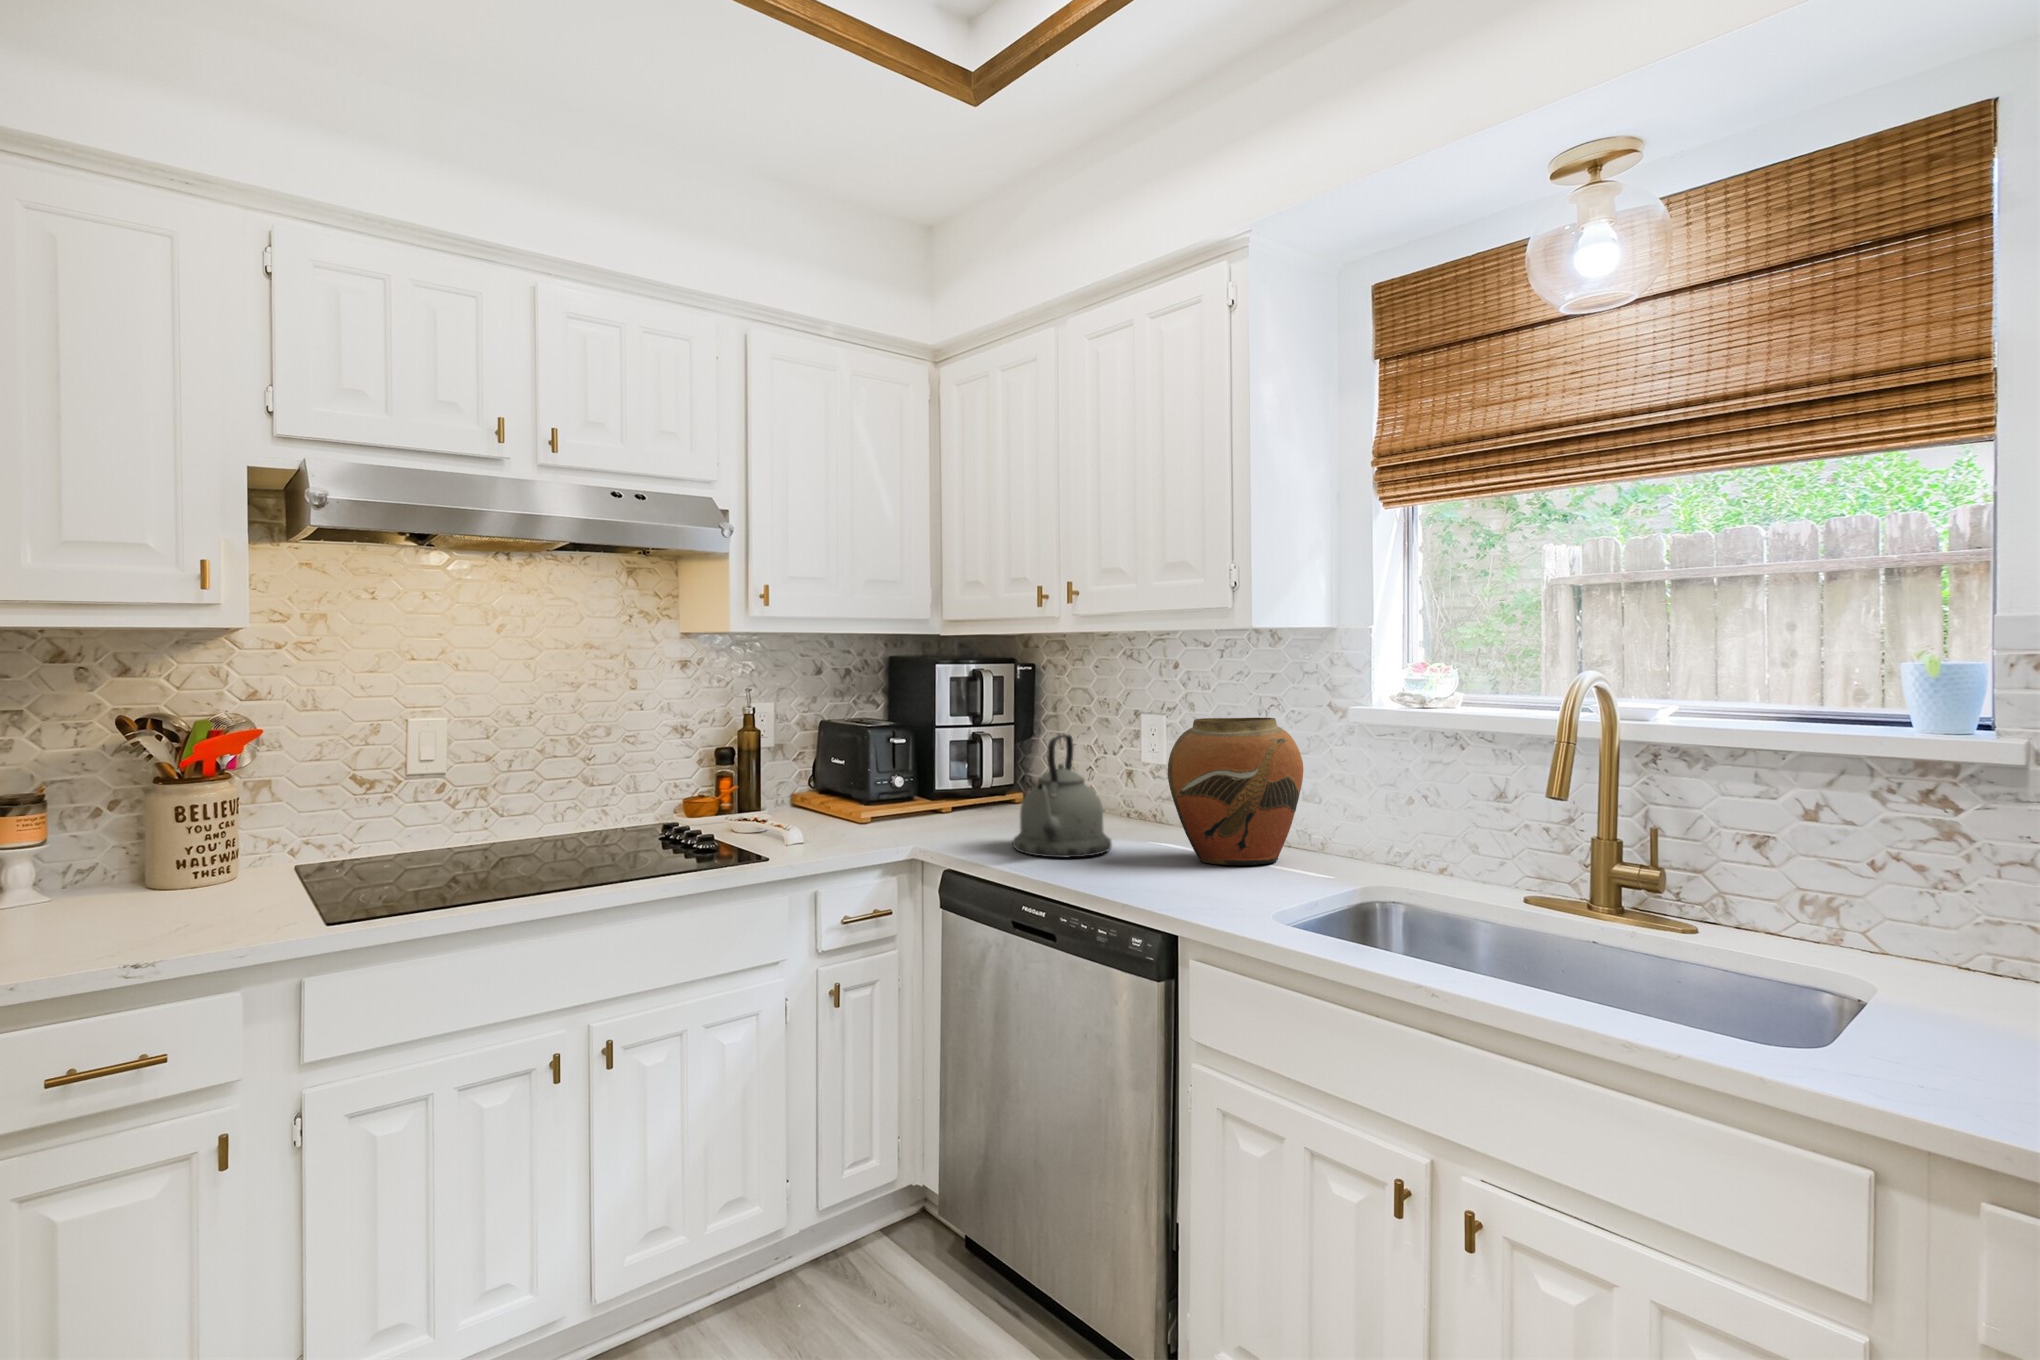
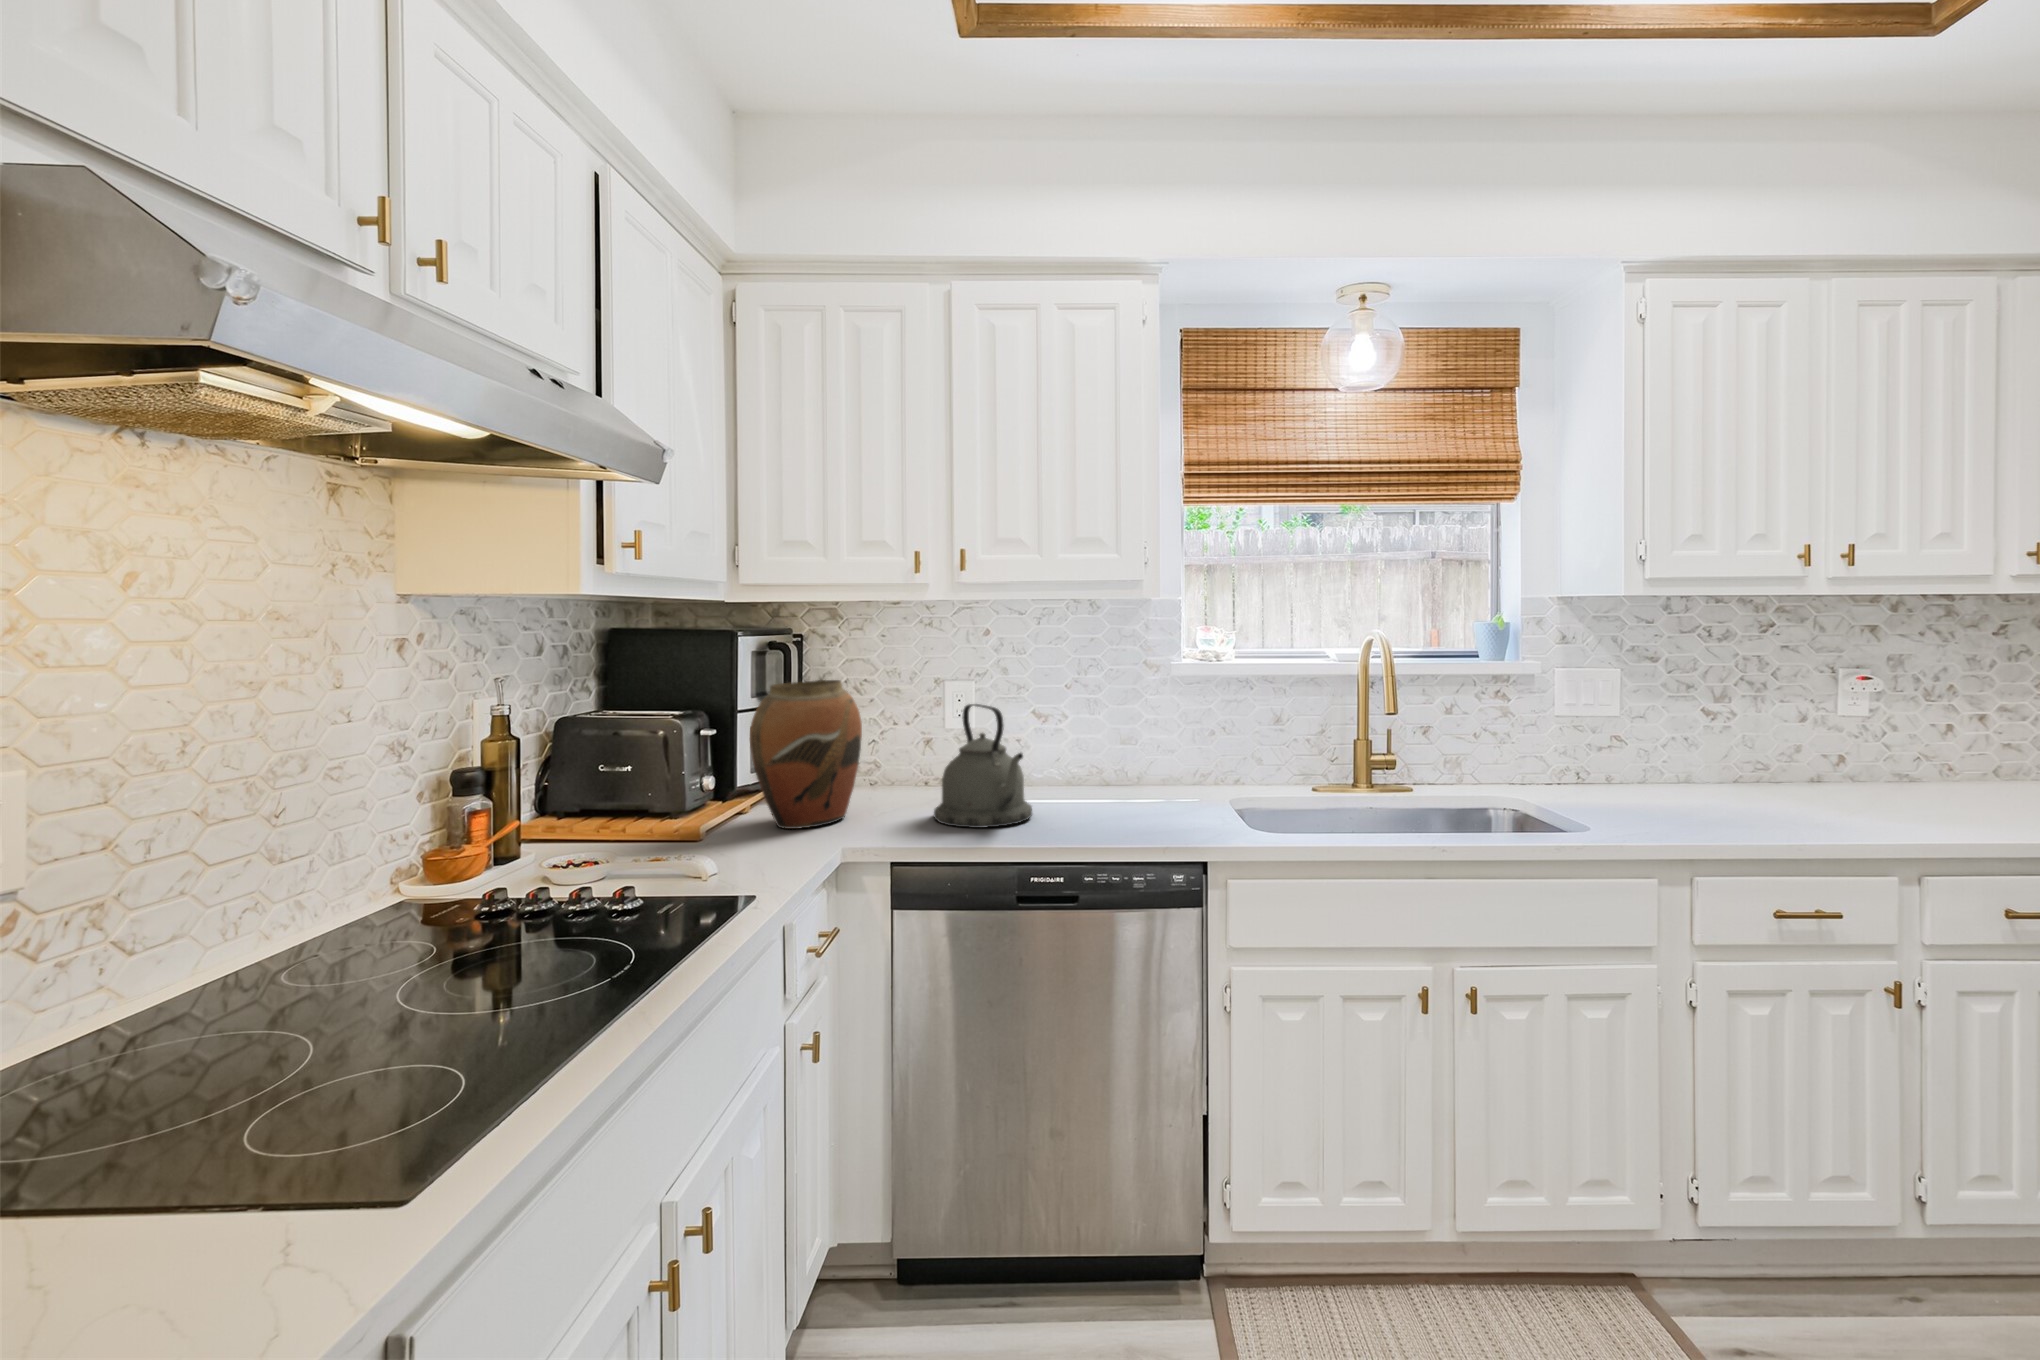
vase: present [1168,717,1303,865] -> present [750,680,862,829]

